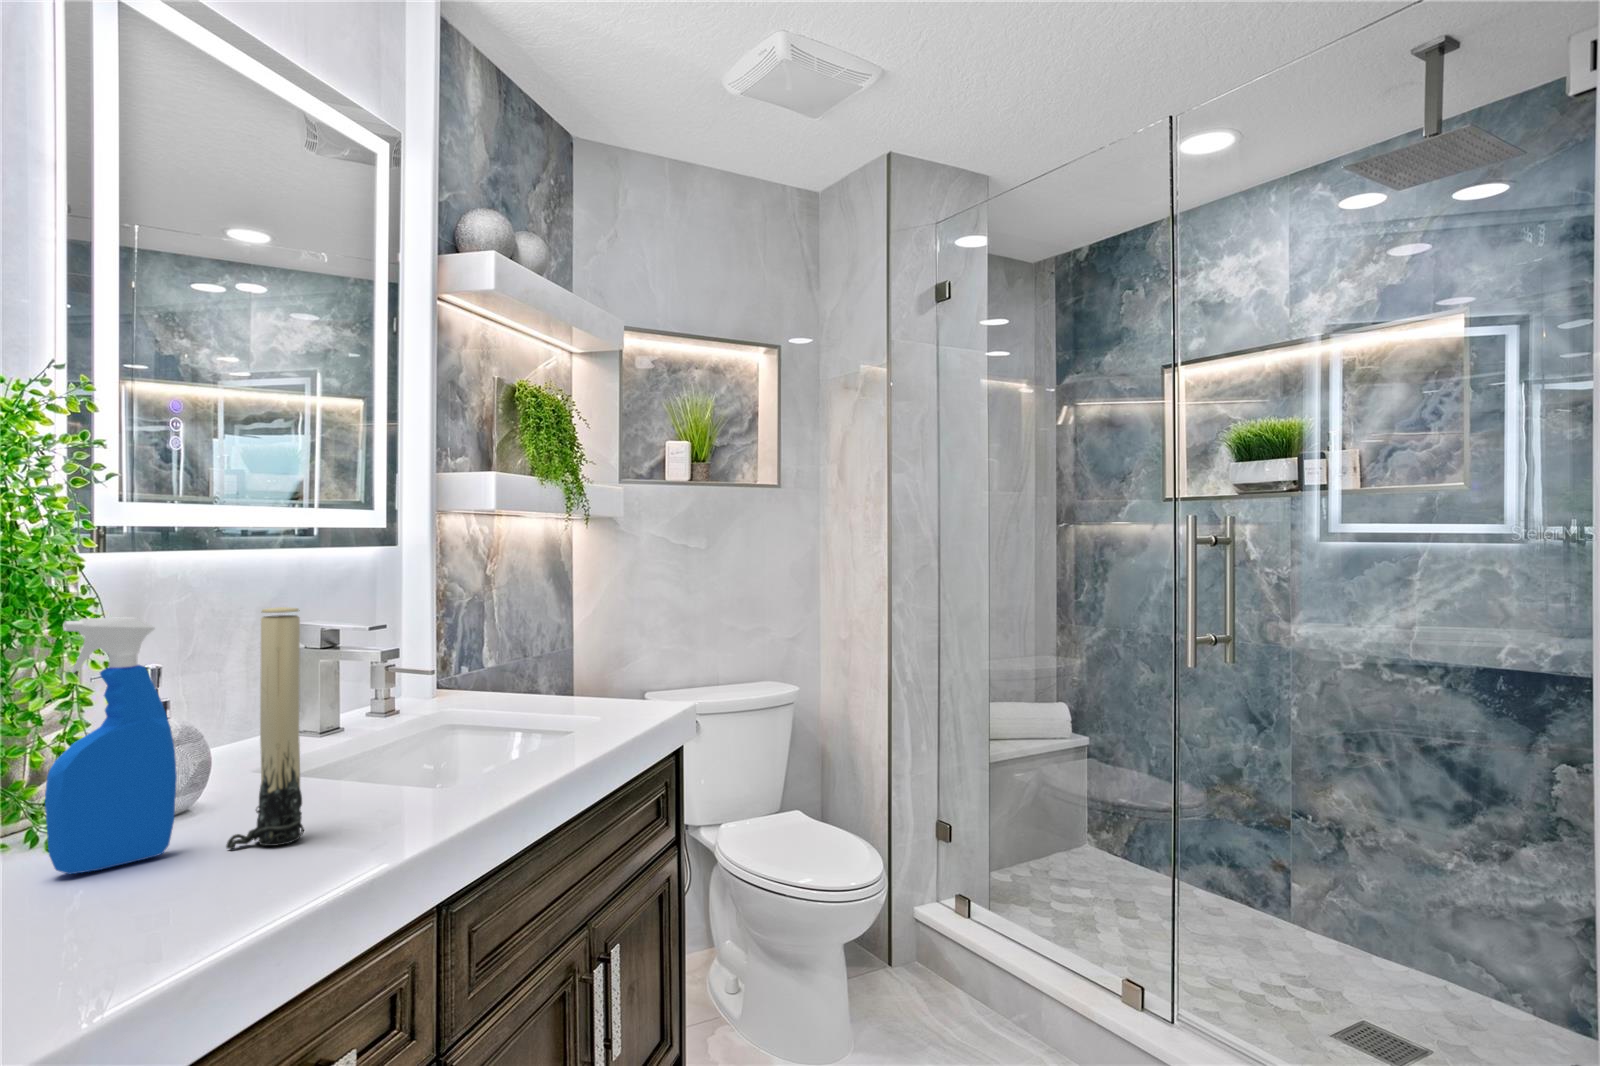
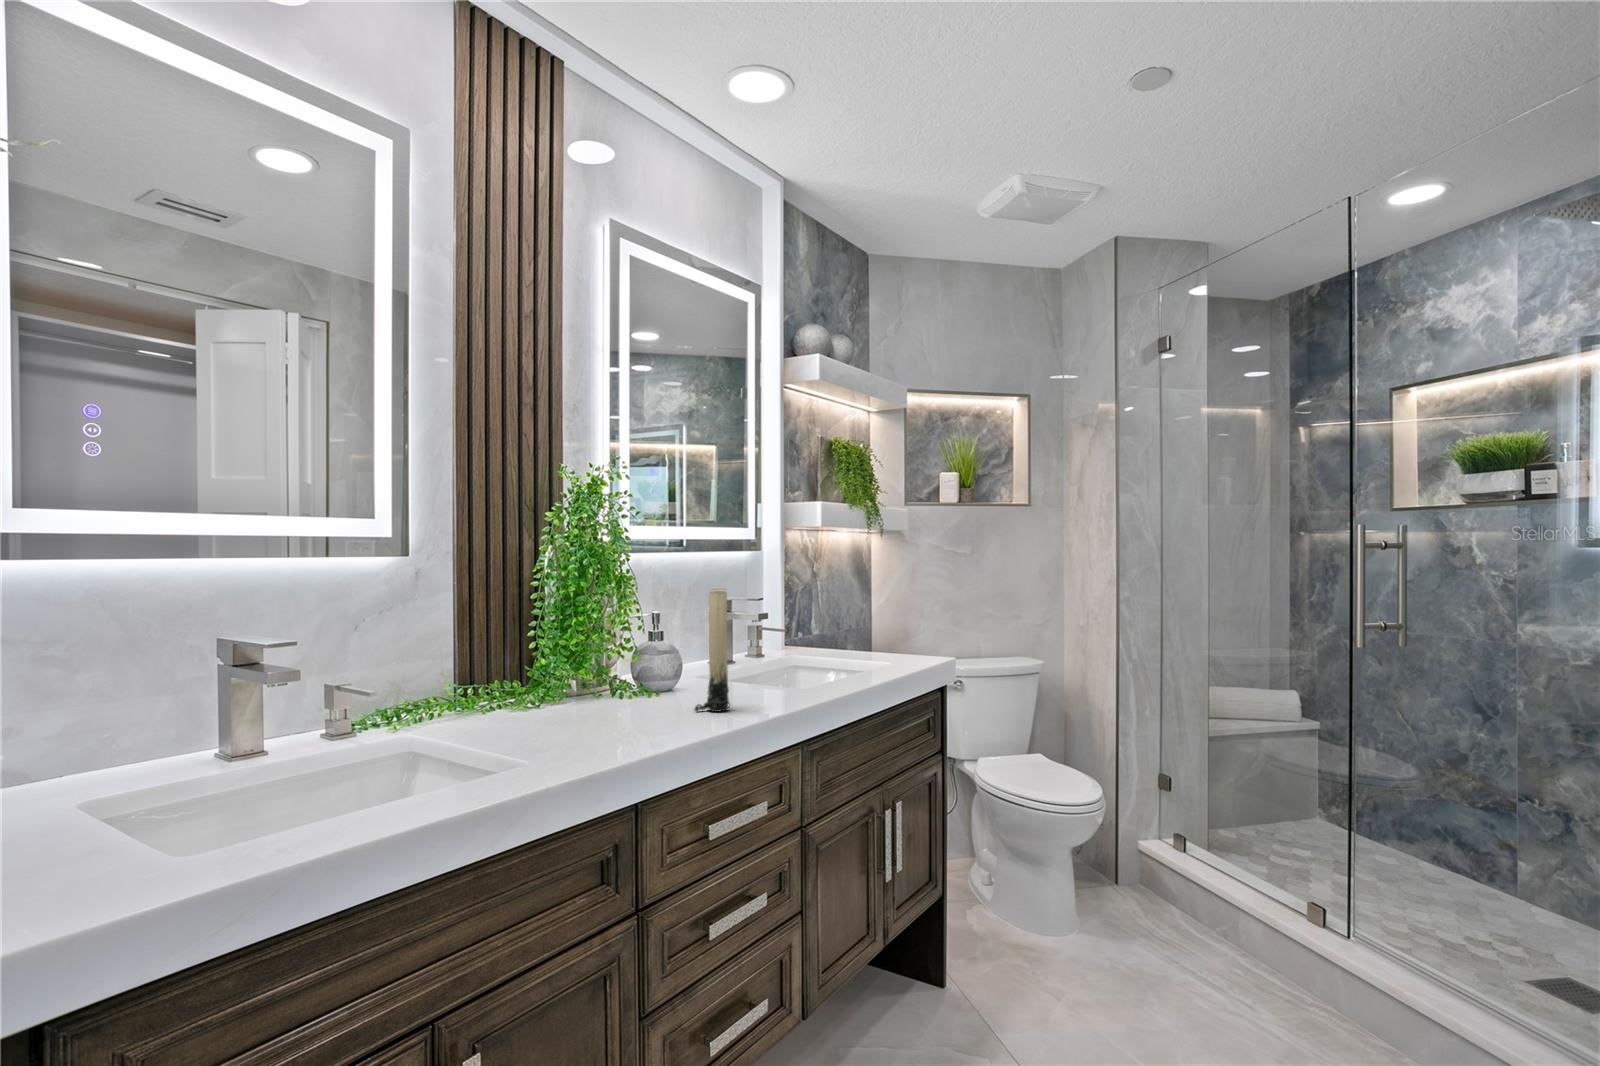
spray bottle: present [45,617,177,874] -> none [620,591,672,715]

